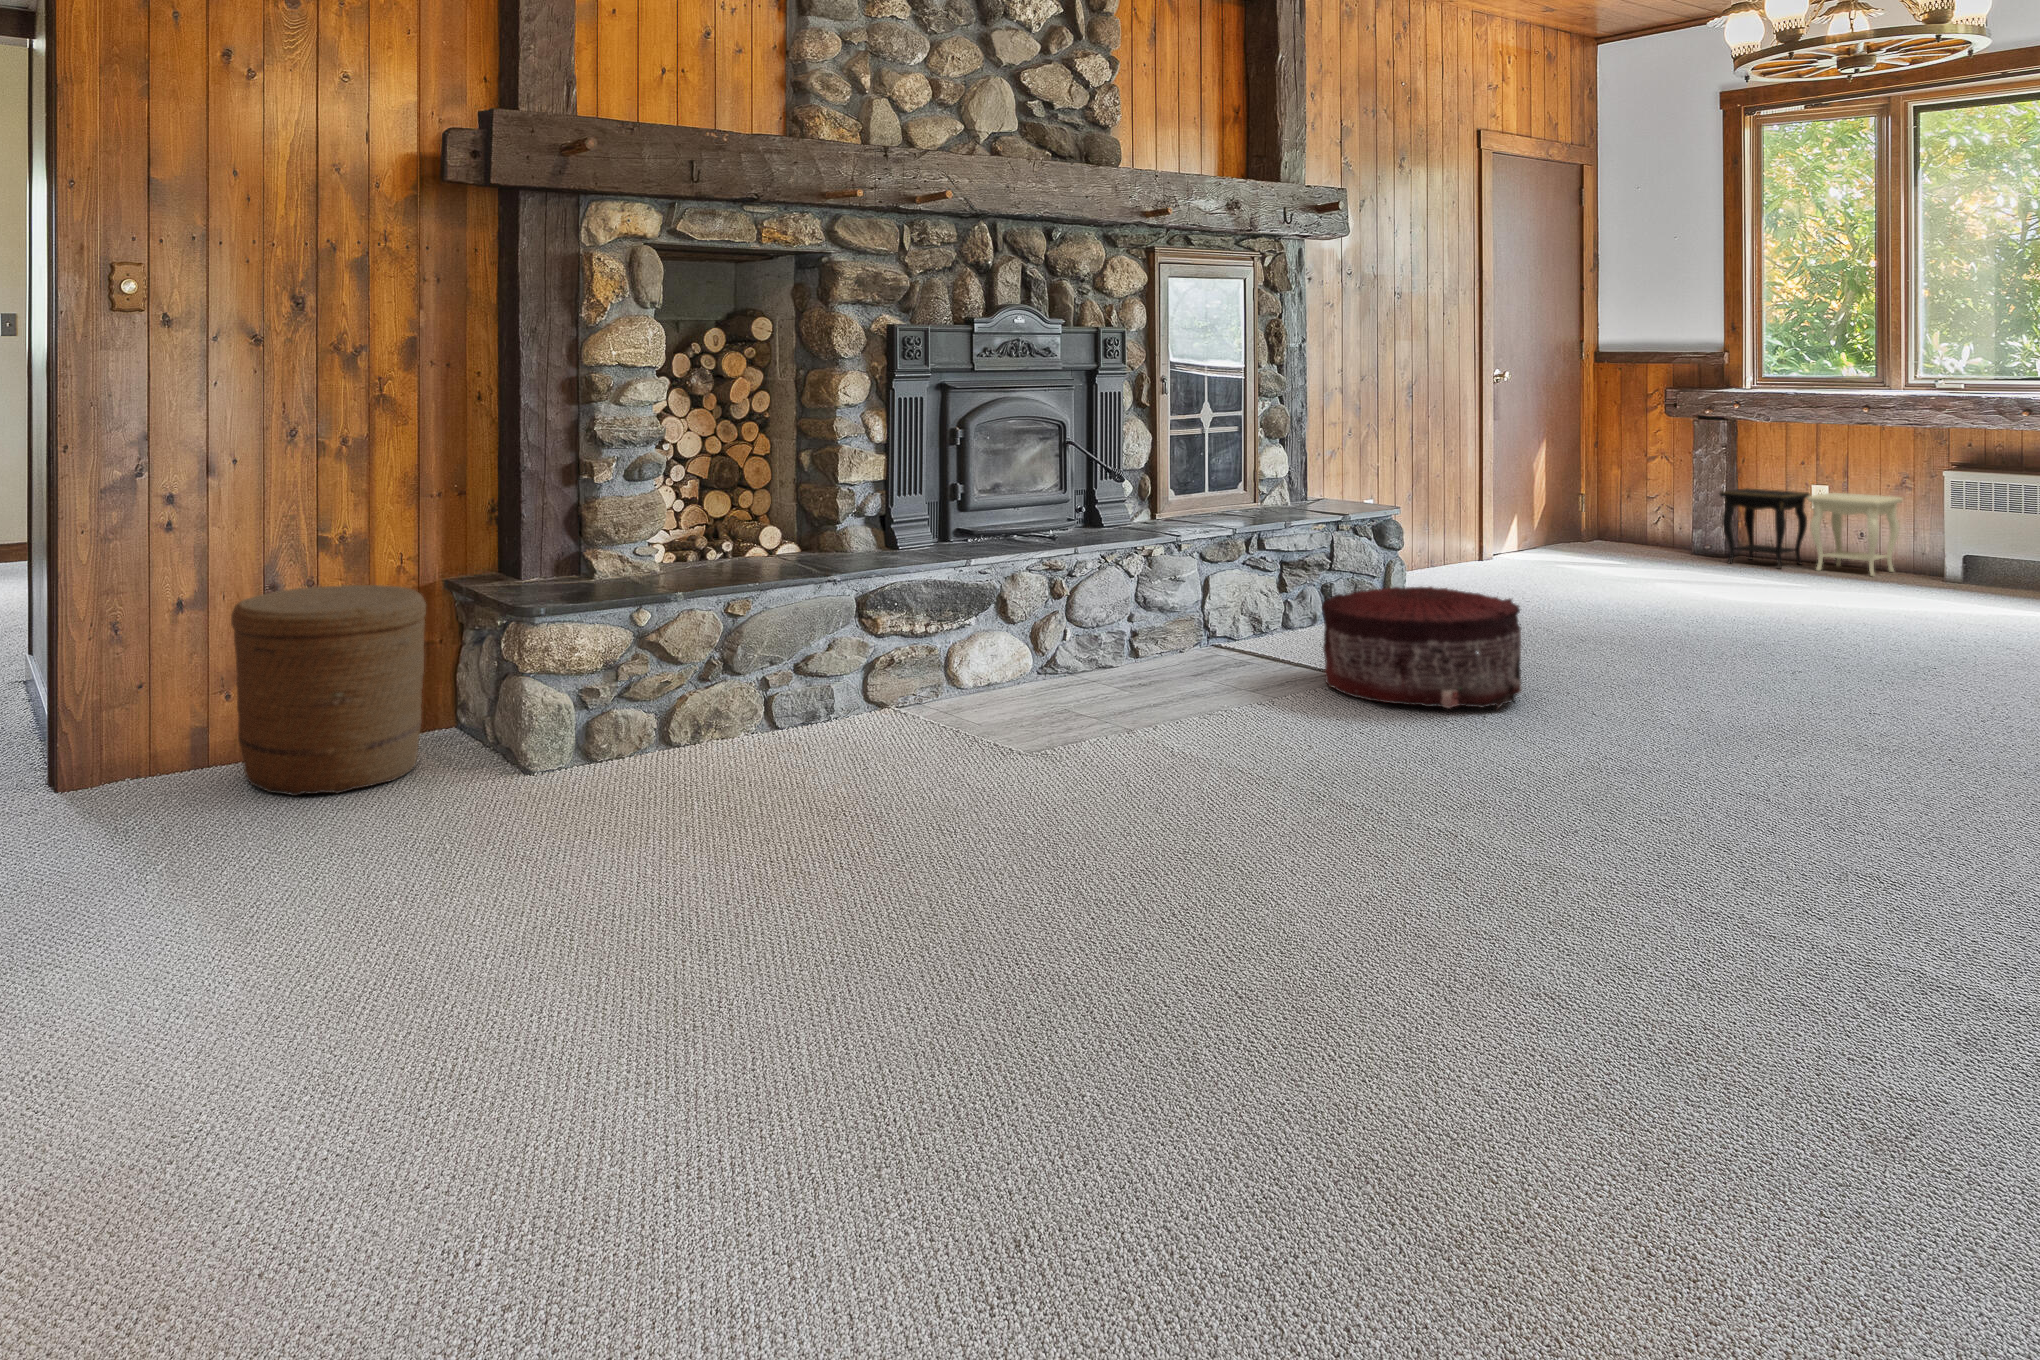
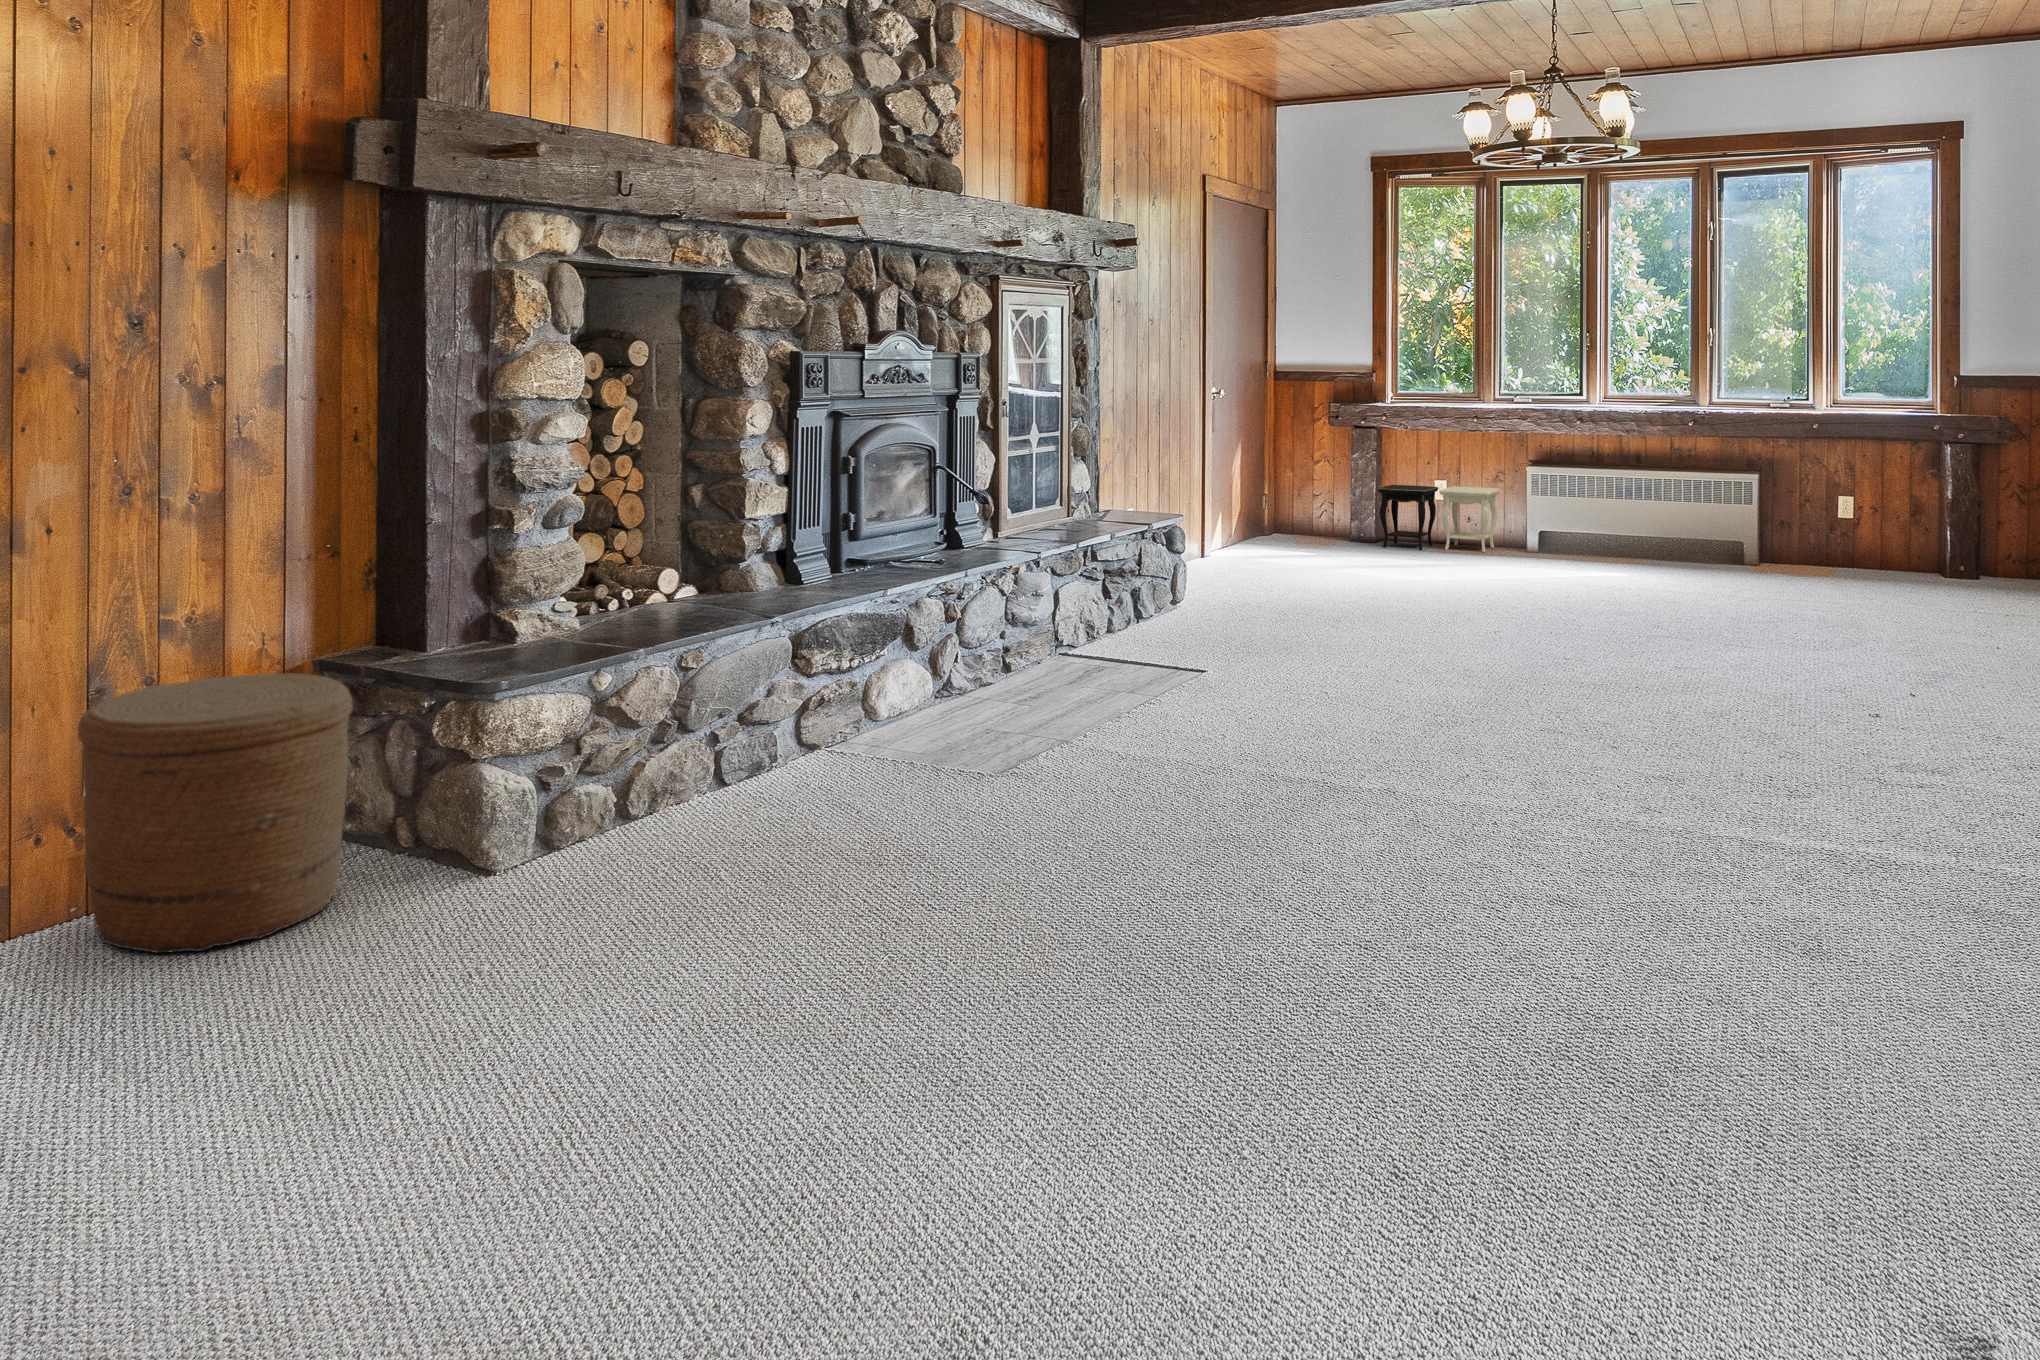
pouf: present [1322,587,1522,709] -> none [1186,586,1353,692]

